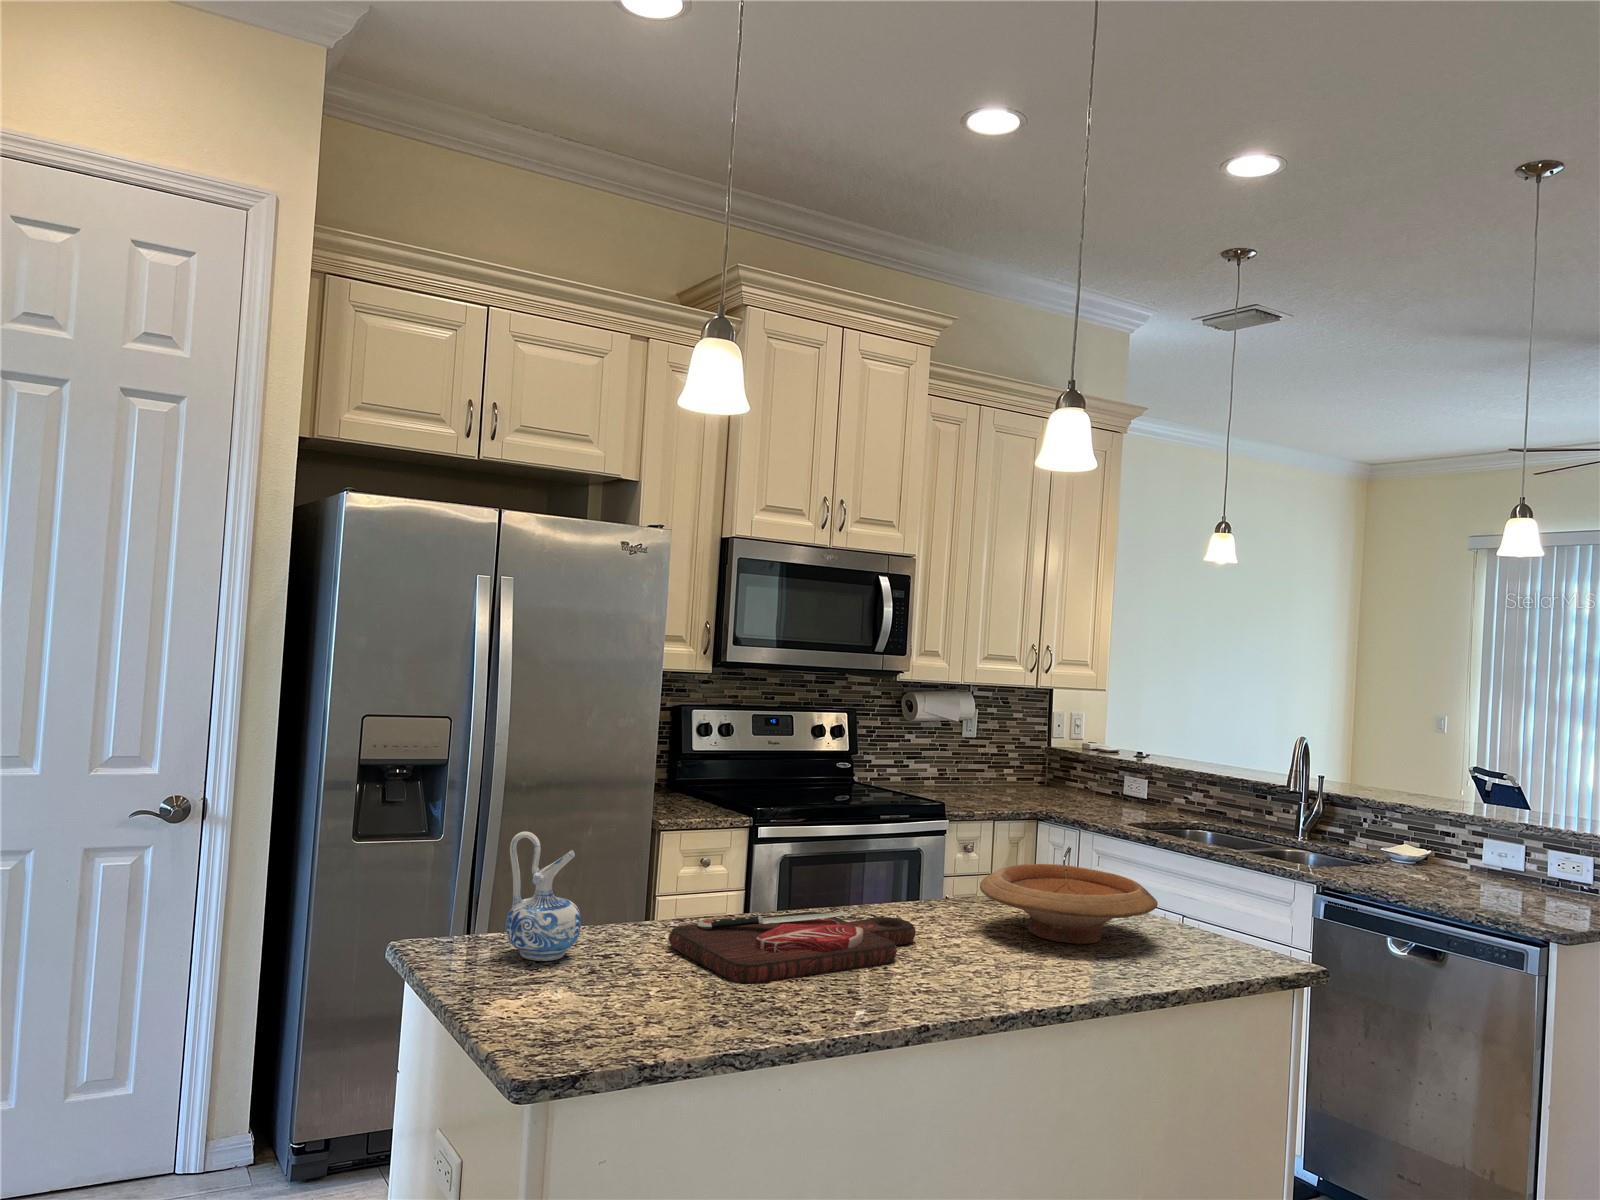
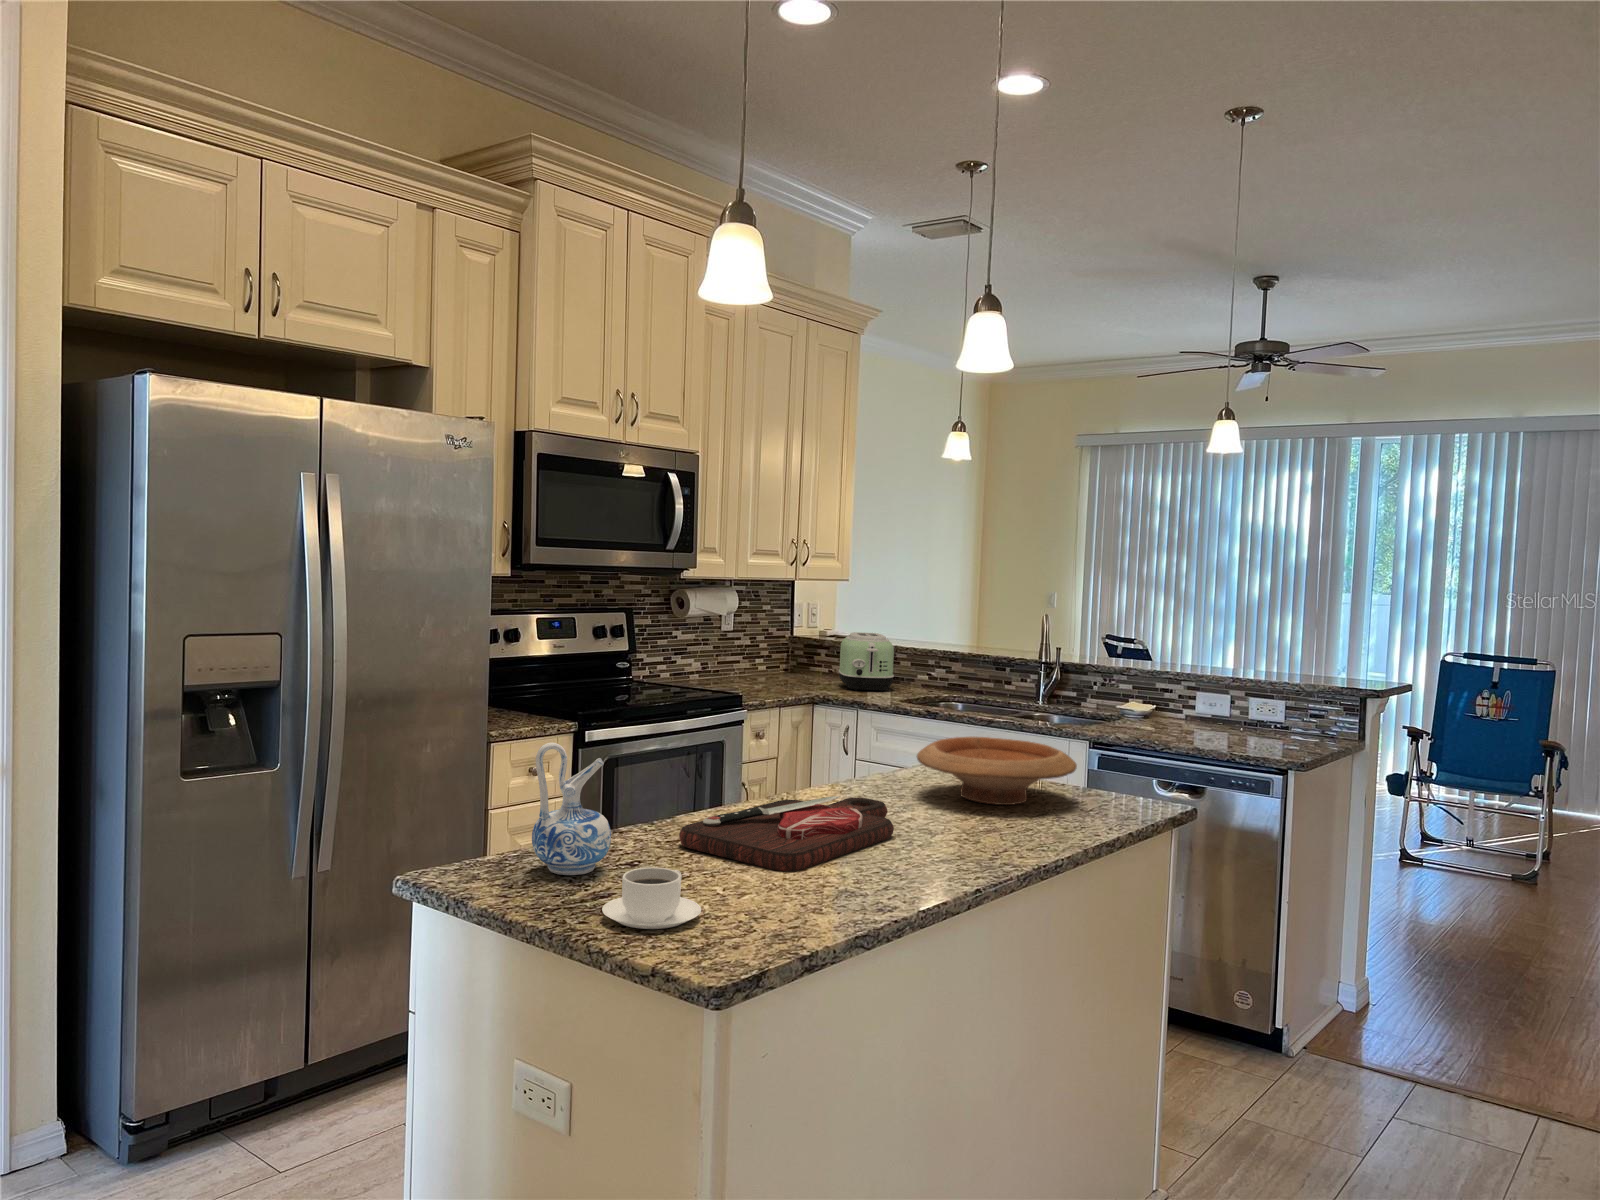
toaster: none [1077,746,1137,812] -> present [838,632,894,691]
coffee cup: none [502,959,599,1019] -> present [602,867,701,929]

